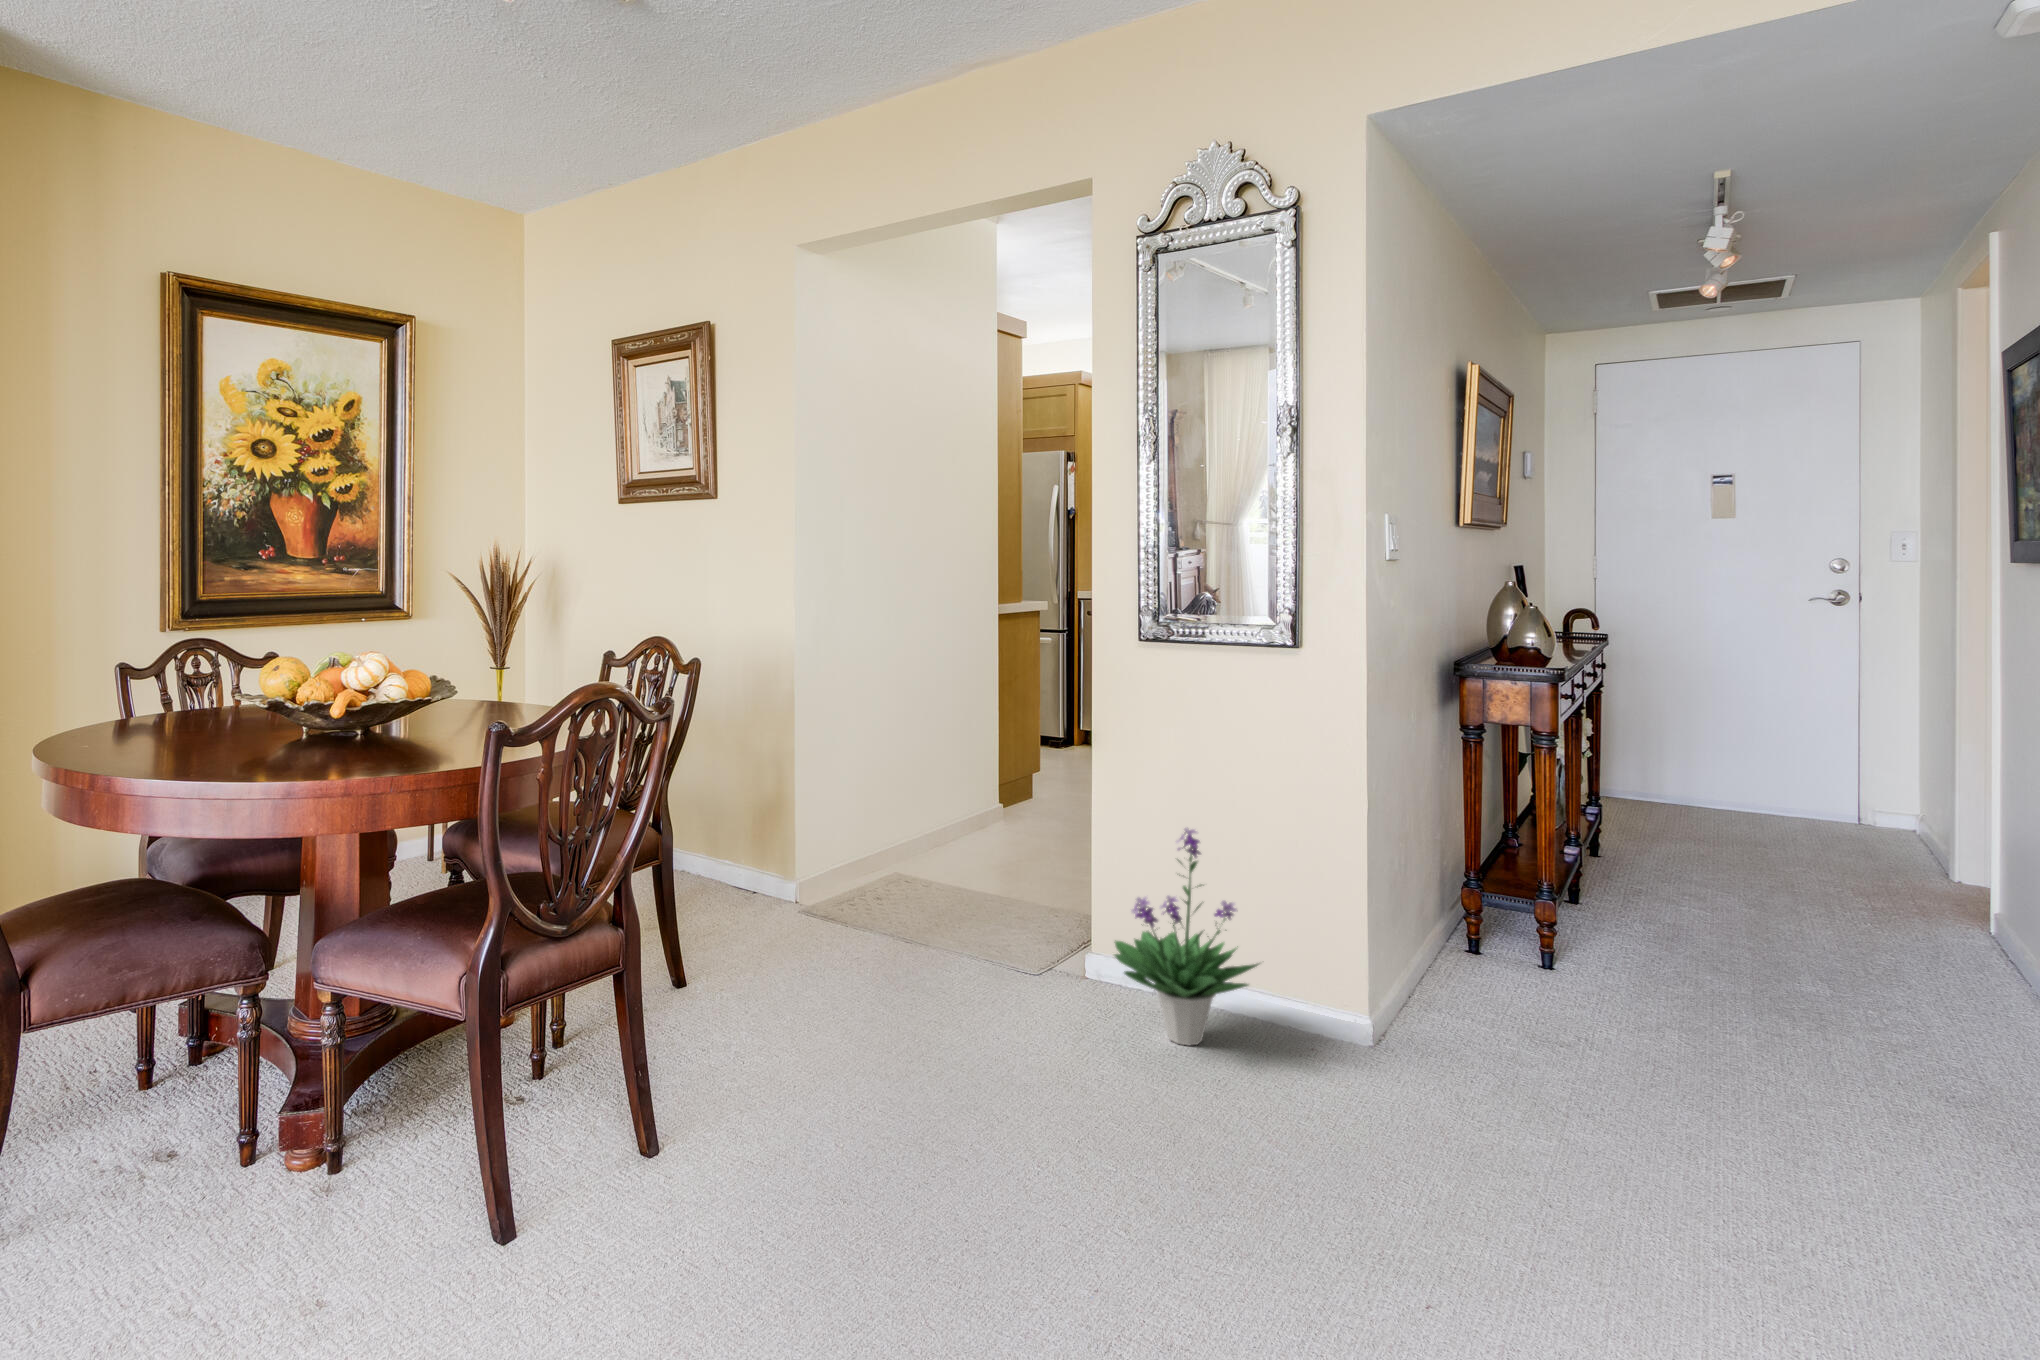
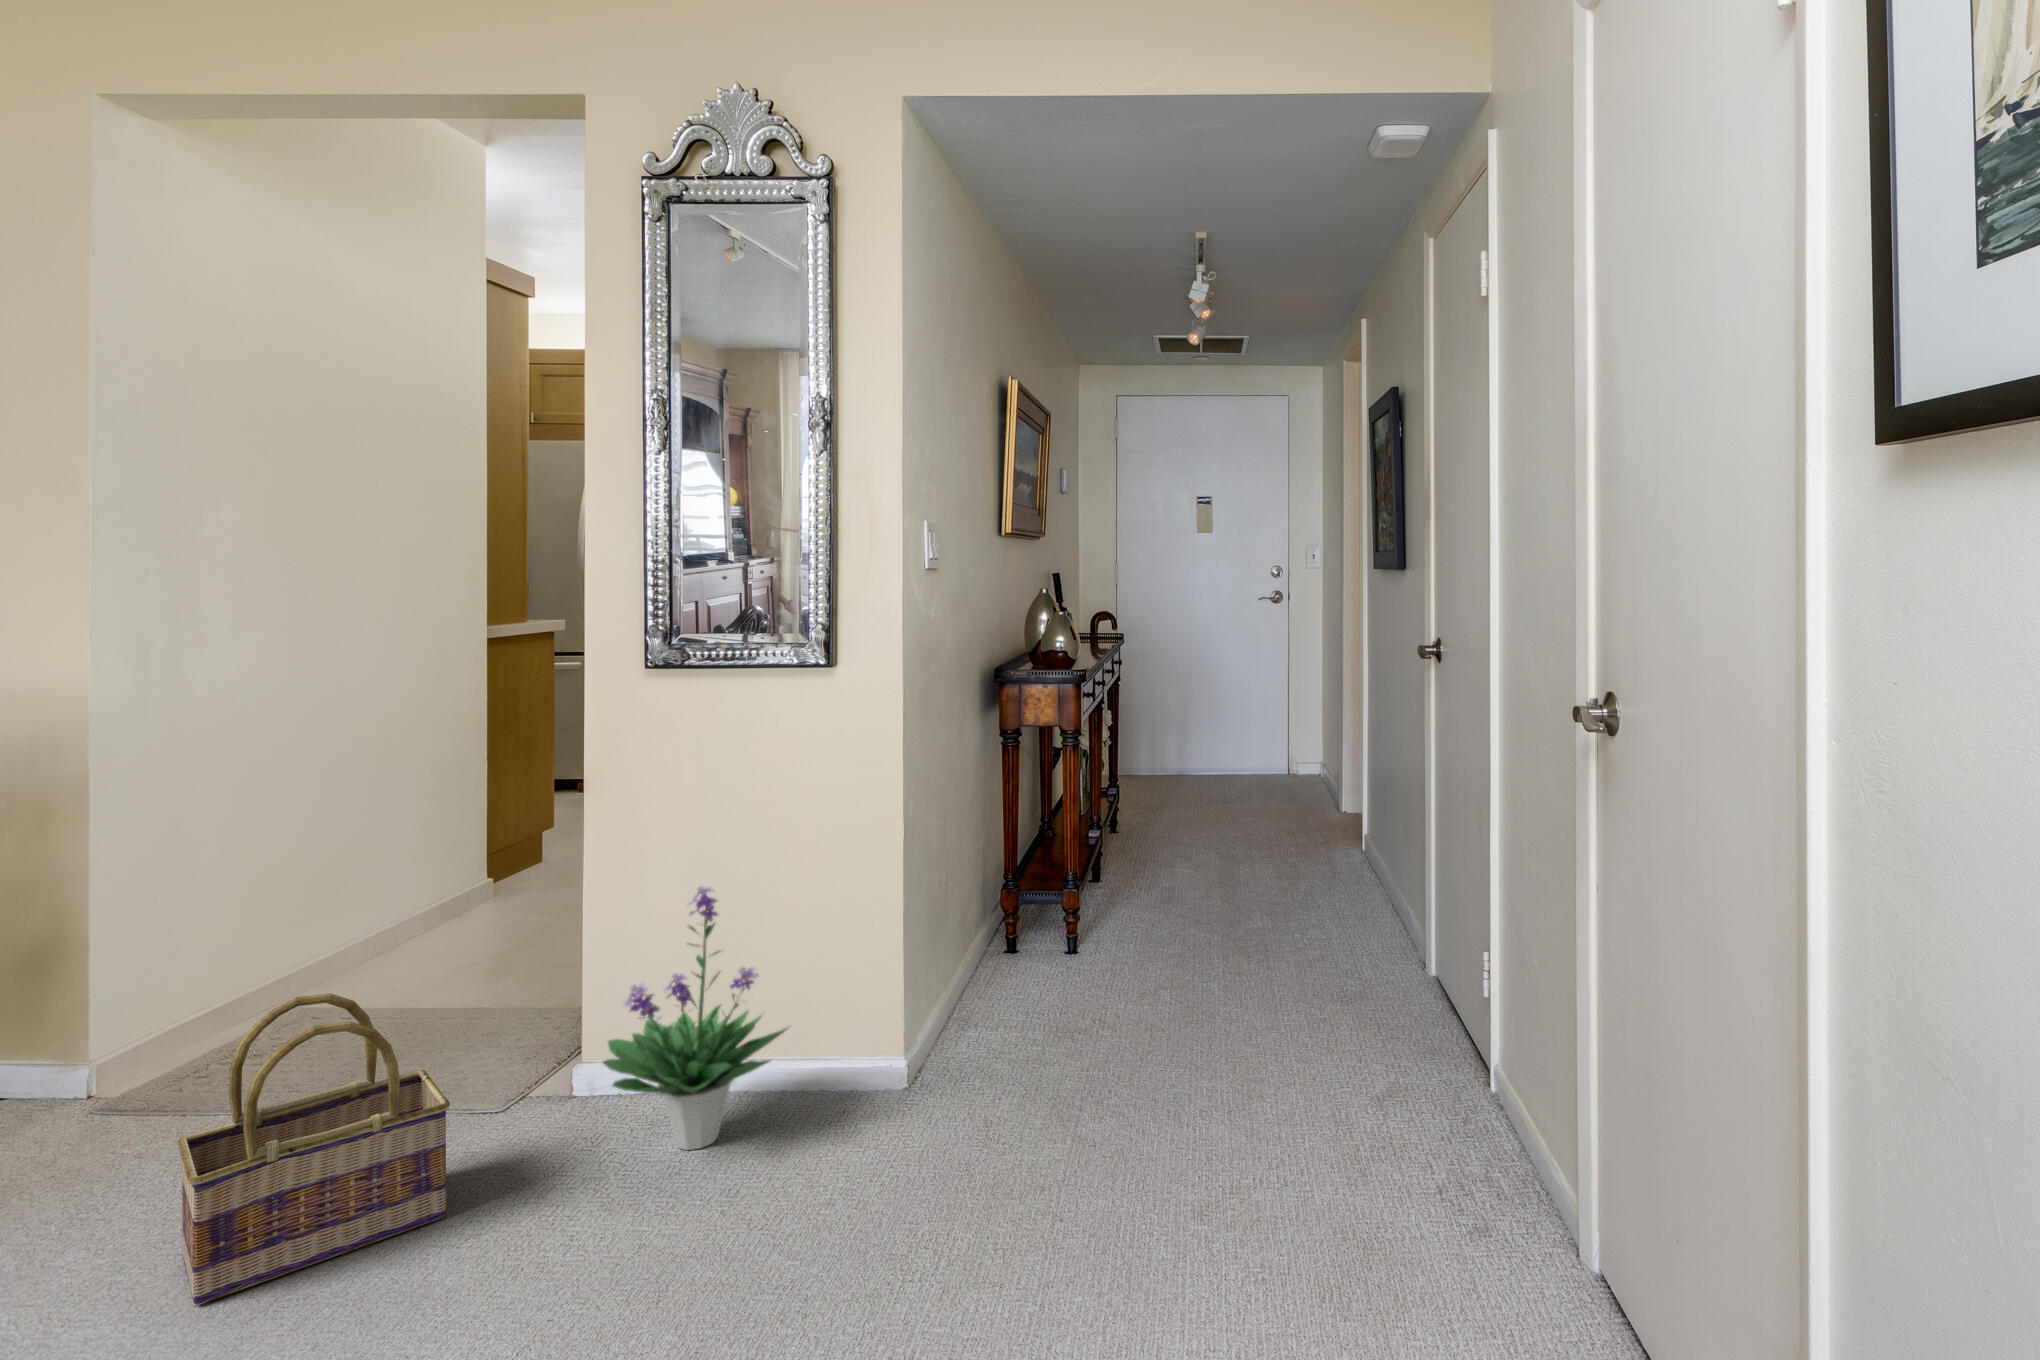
basket: none [856,860,1012,1051] -> present [177,993,450,1305]

